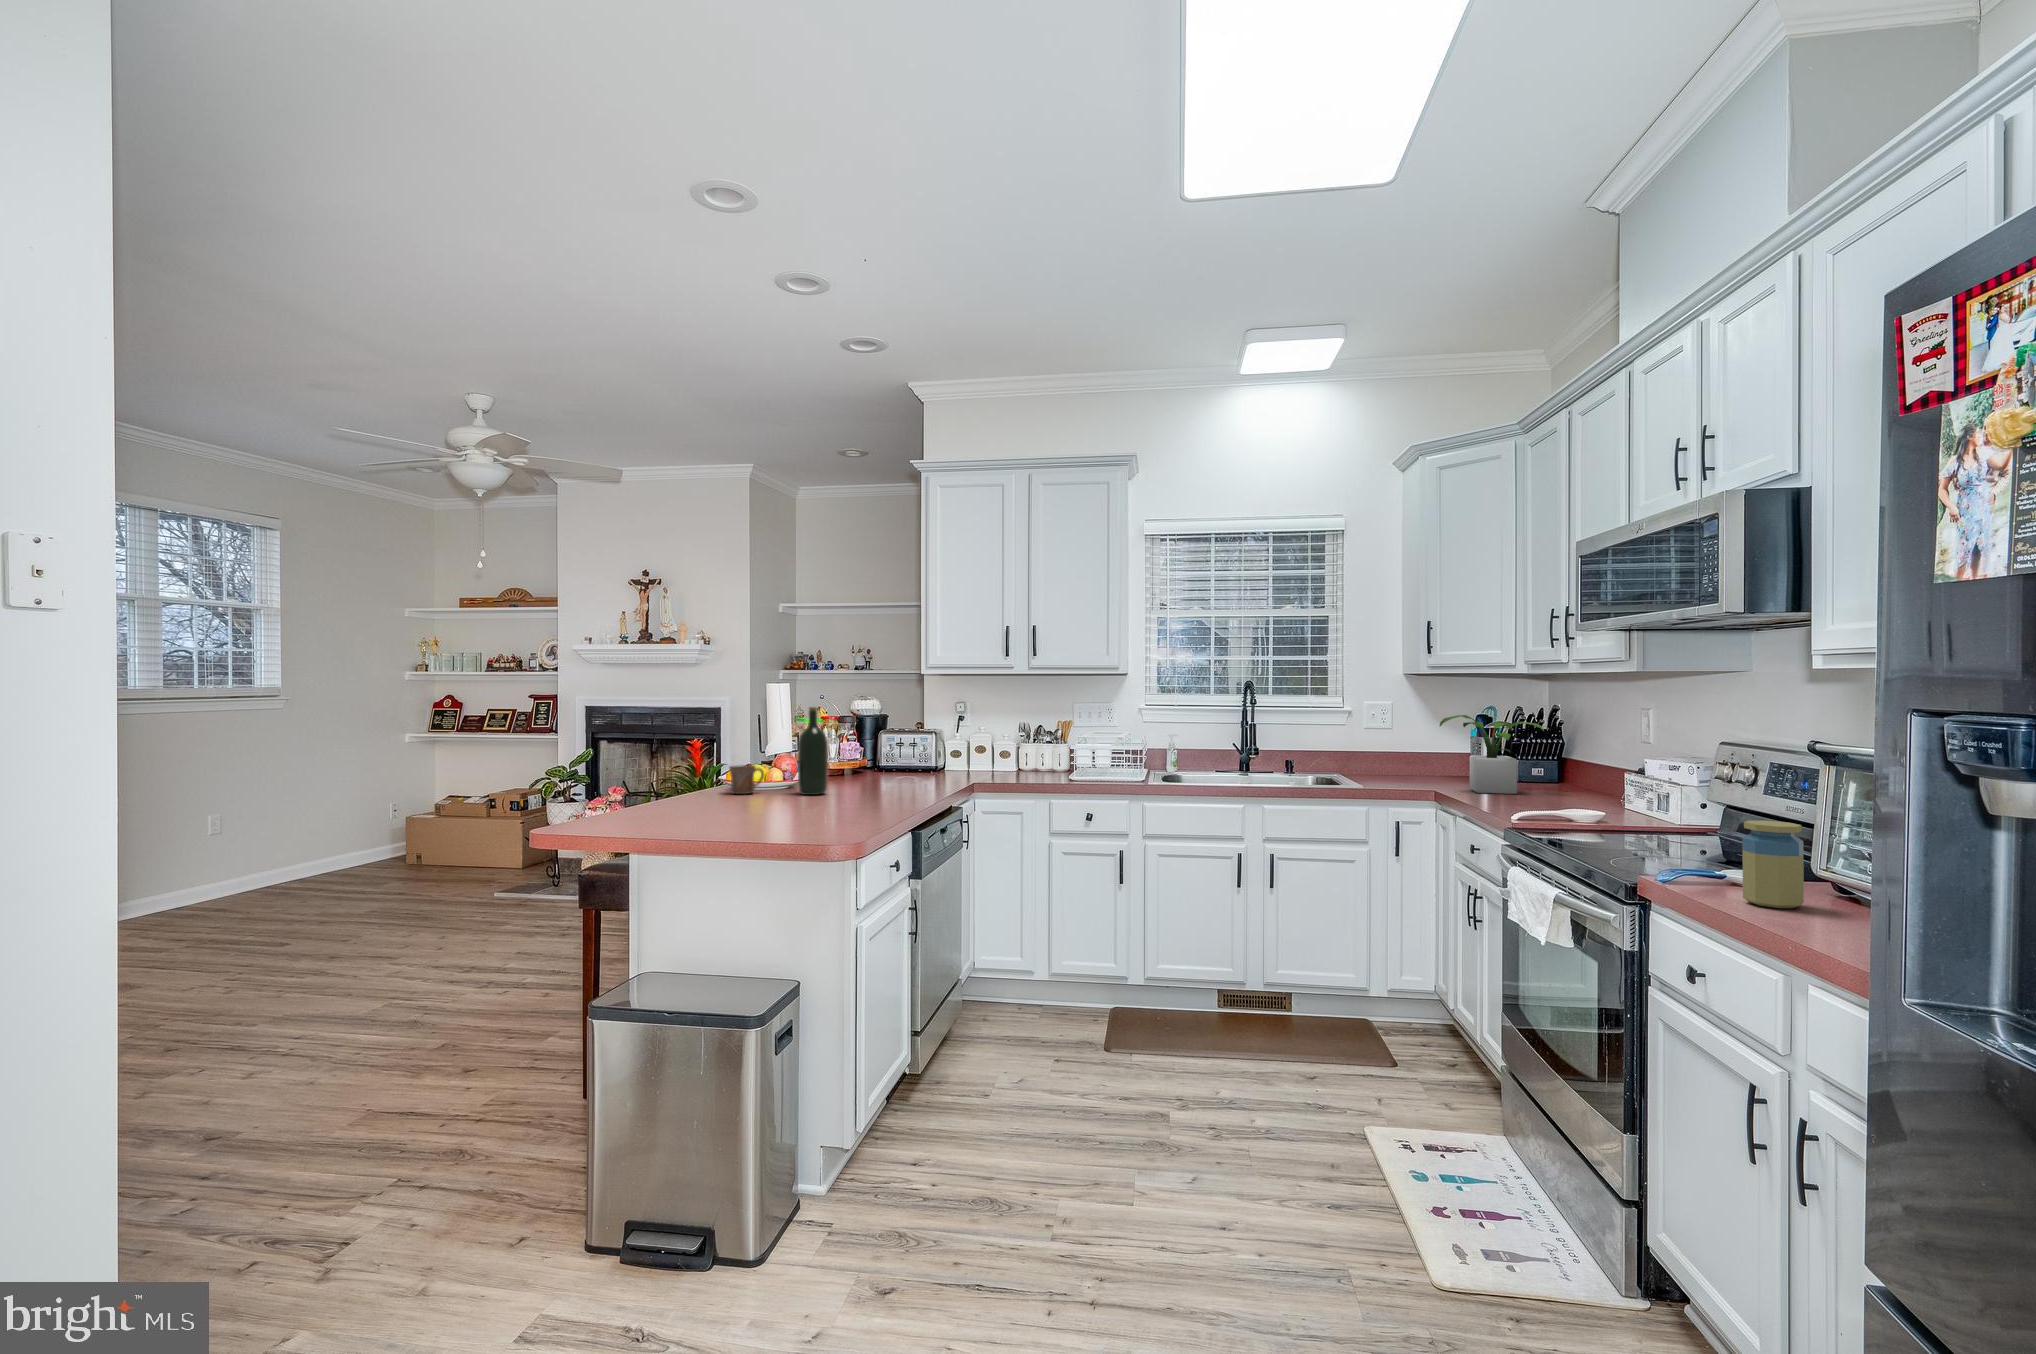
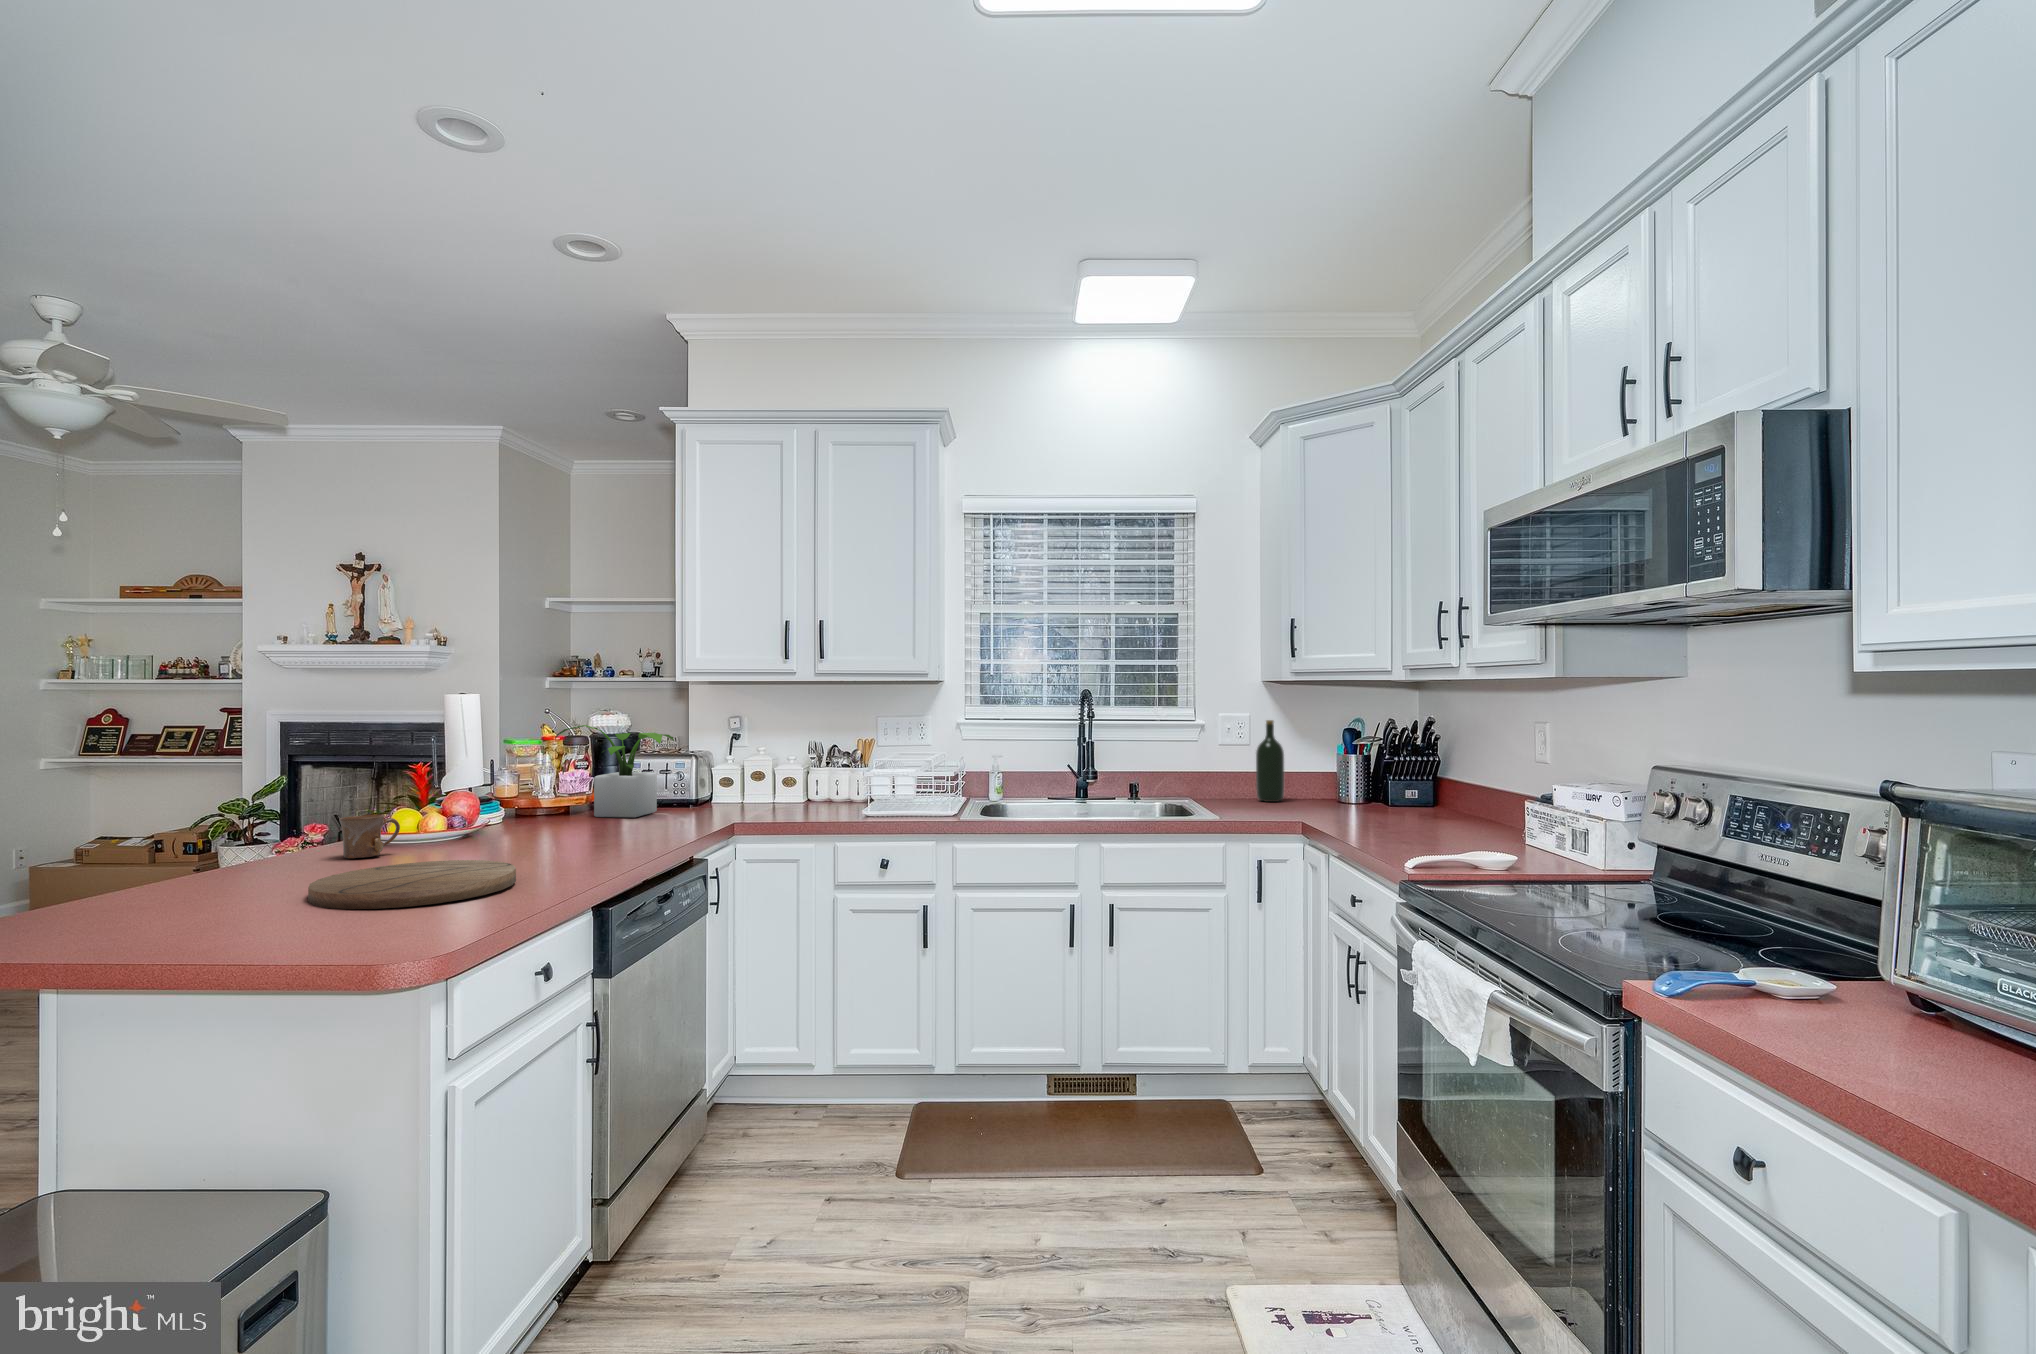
wine bottle: present [798,707,828,795] -> present [1256,720,1284,802]
potted plant: present [1440,715,1544,794] -> present [555,725,674,818]
cutting board: none [741,795,860,818] -> present [308,860,516,909]
jar: present [1742,820,1804,908] -> none [1823,913,1921,1060]

